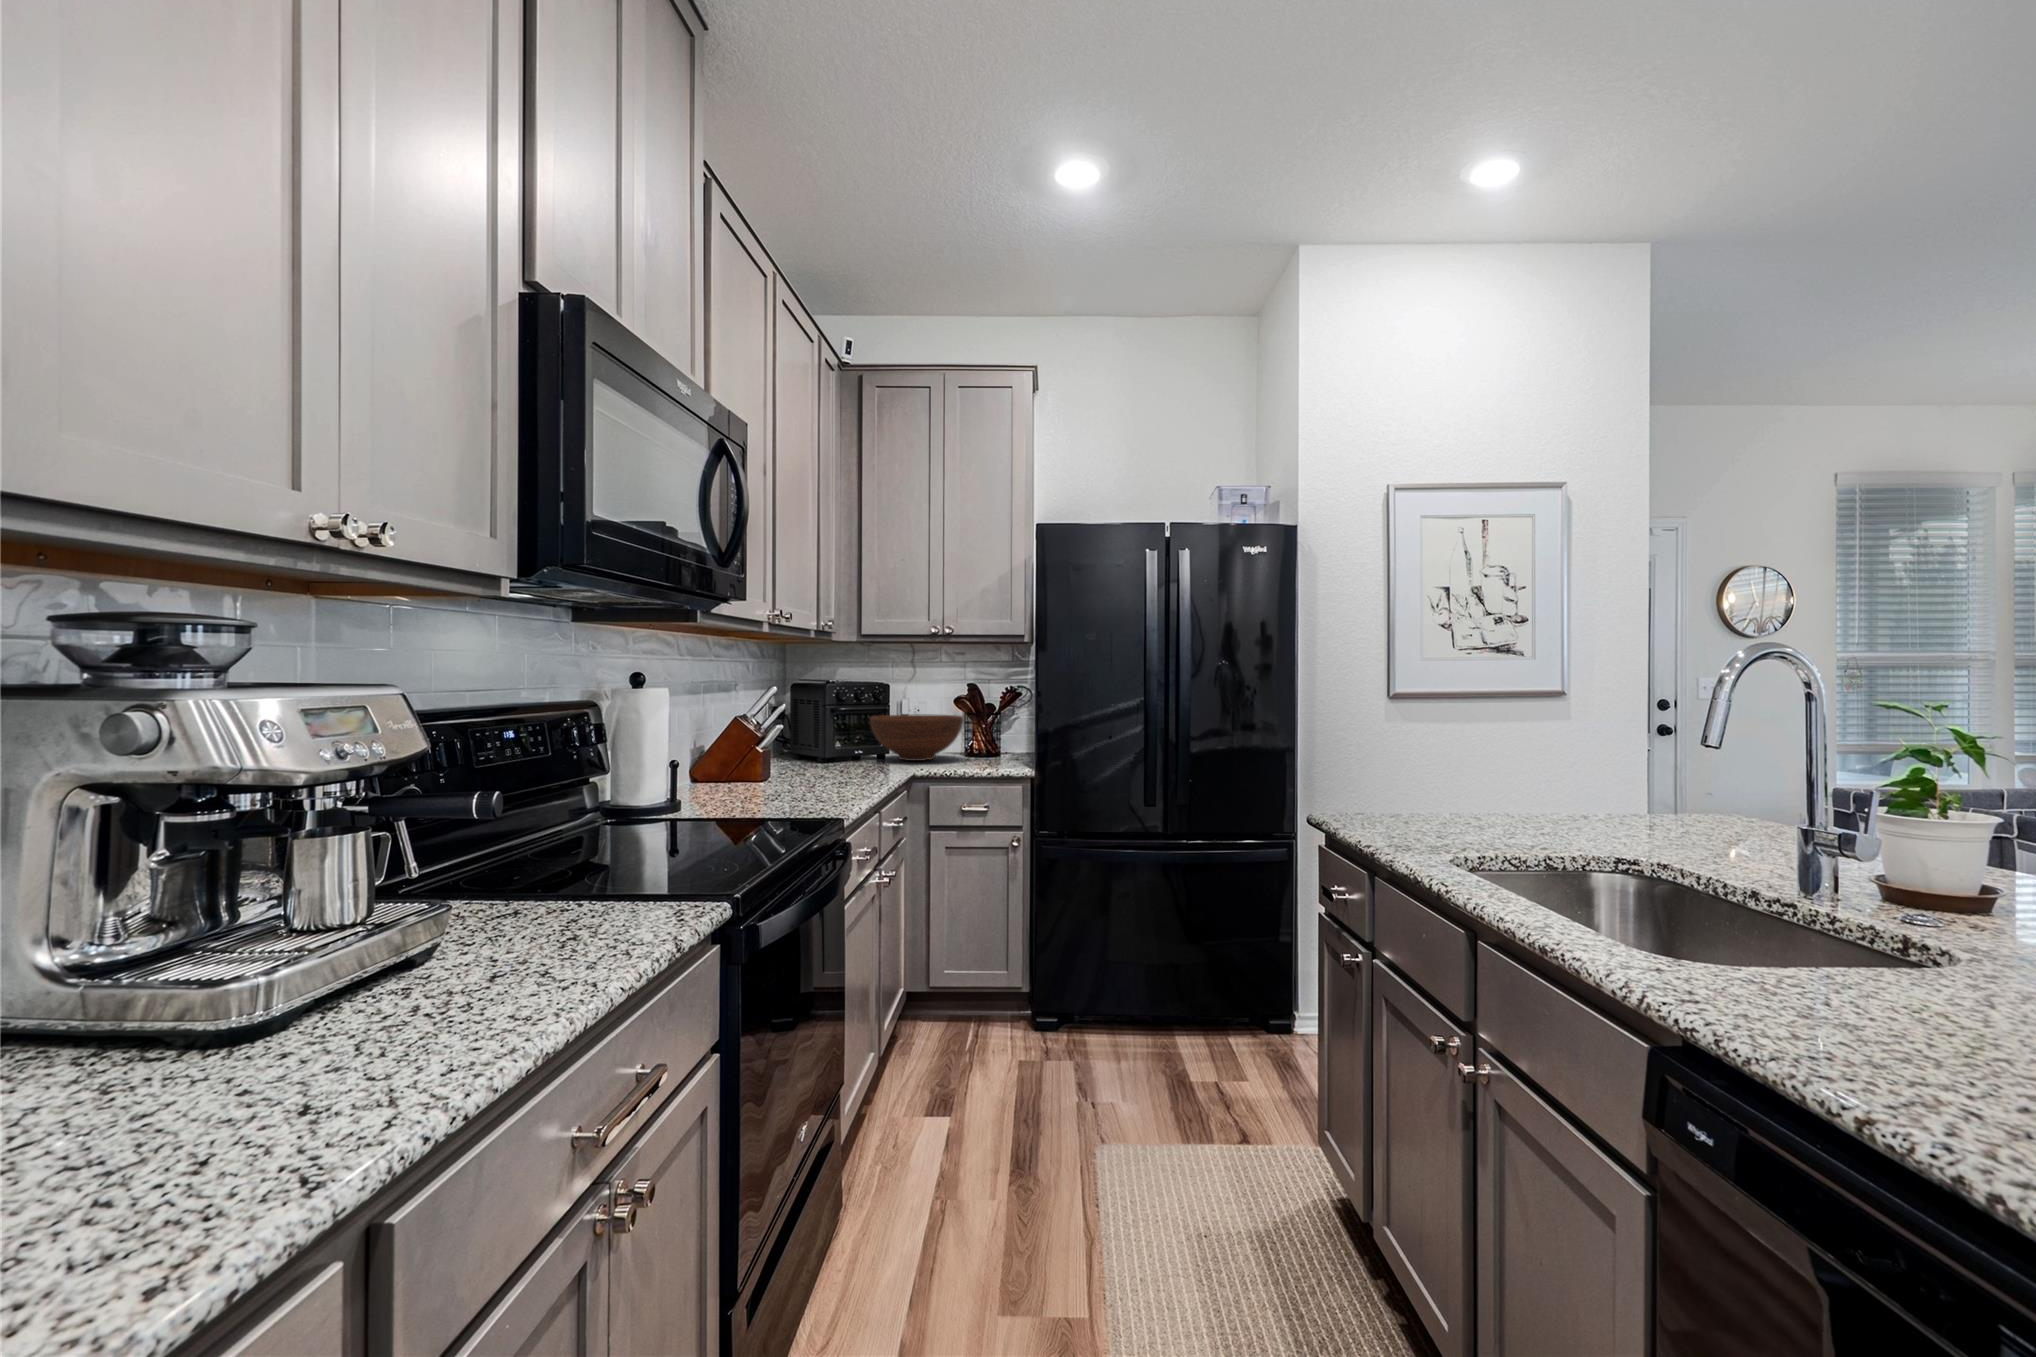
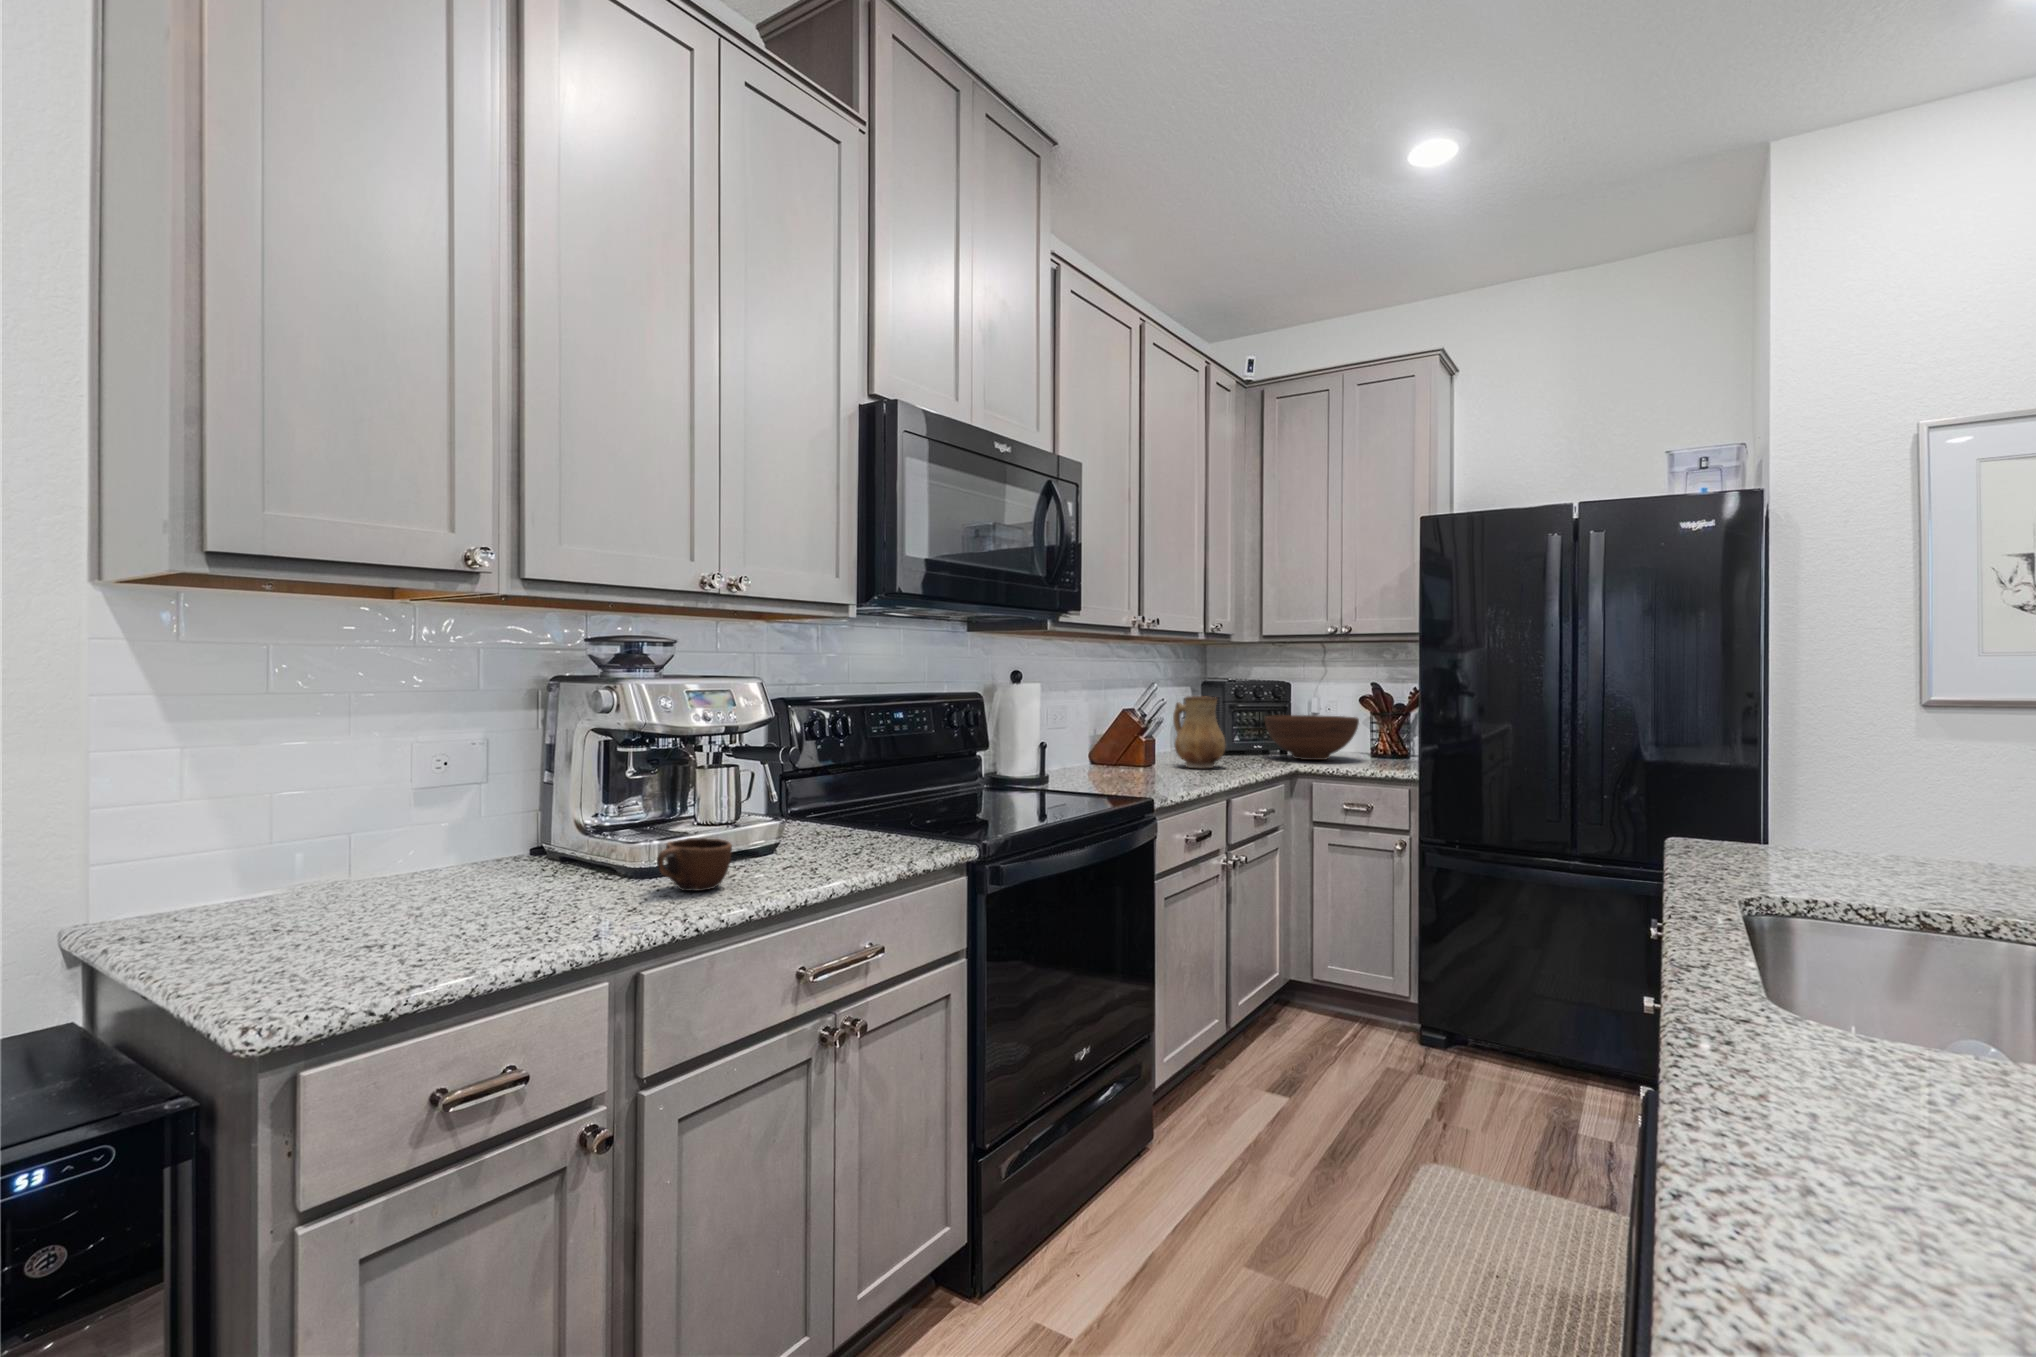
ceramic pitcher: none [790,698,851,777] -> present [1173,696,1226,768]
mug: none [325,954,450,1052] -> present [657,838,732,891]

